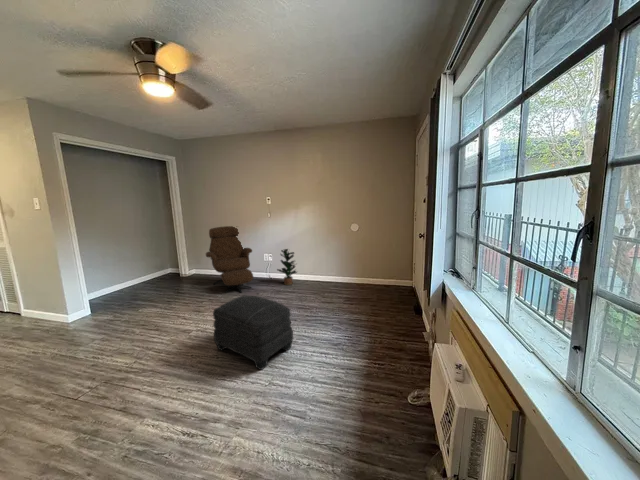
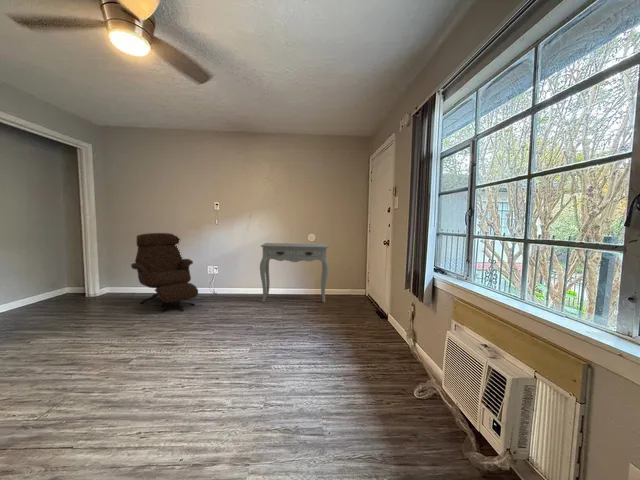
console table: none [303,234,369,292] -> present [260,243,328,303]
potted plant: present [277,249,297,285] -> none [225,259,251,300]
ottoman: present [213,296,293,370] -> none [174,307,276,392]

